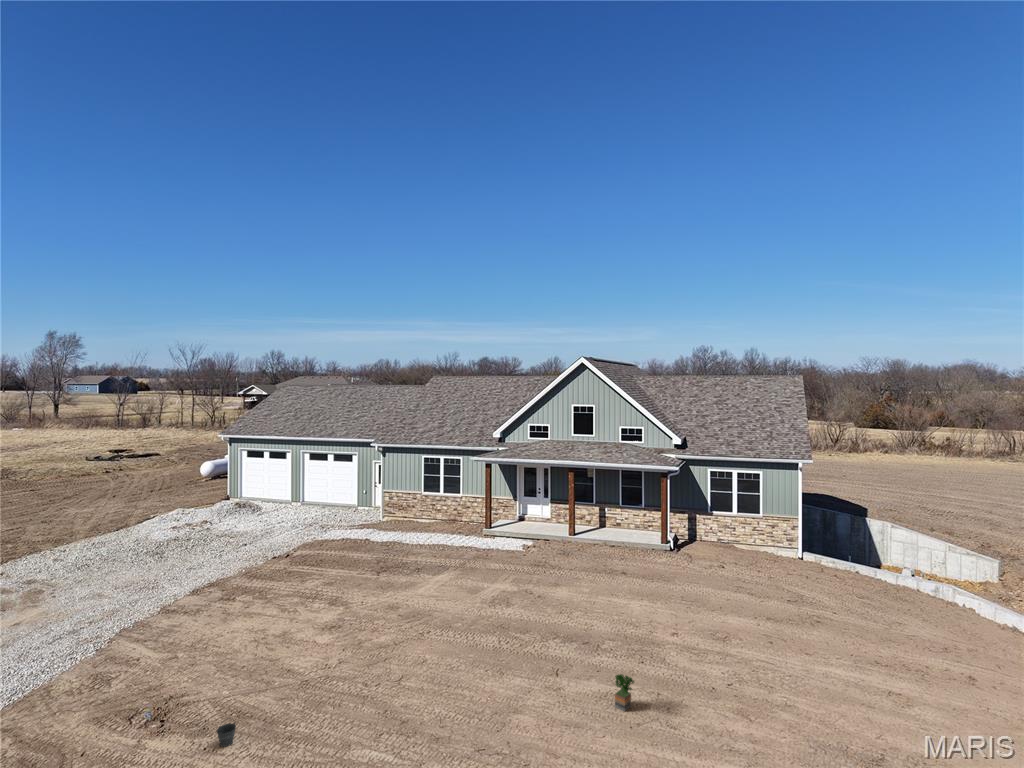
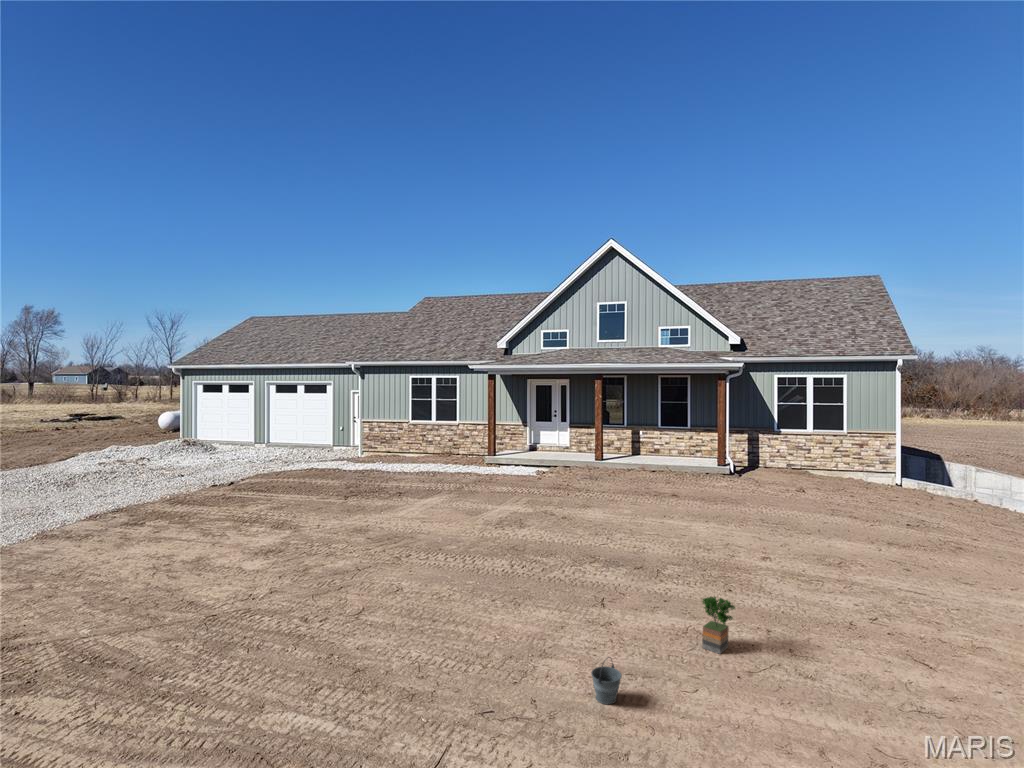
bucket: present [217,718,236,747] -> present [591,663,622,704]

